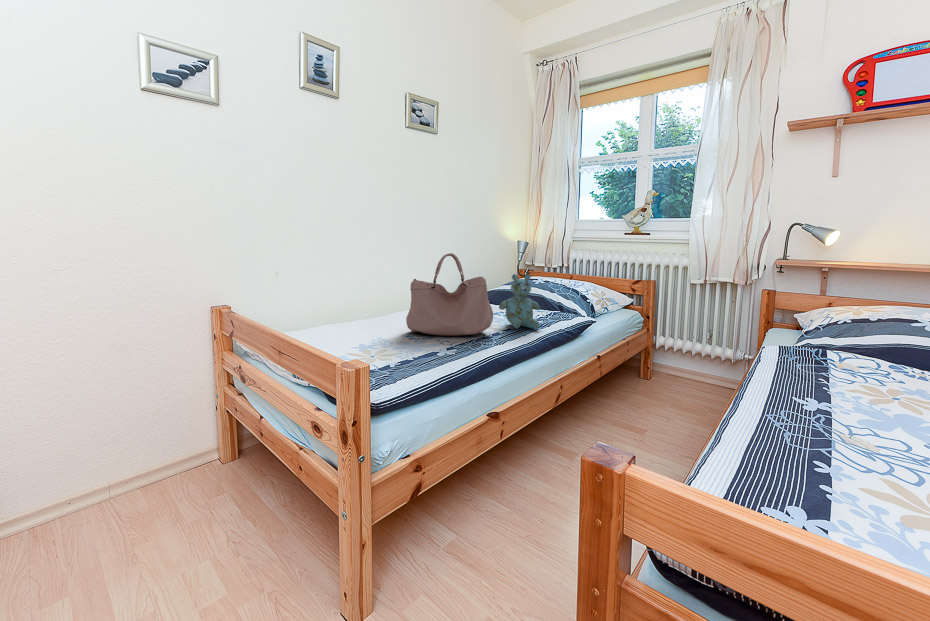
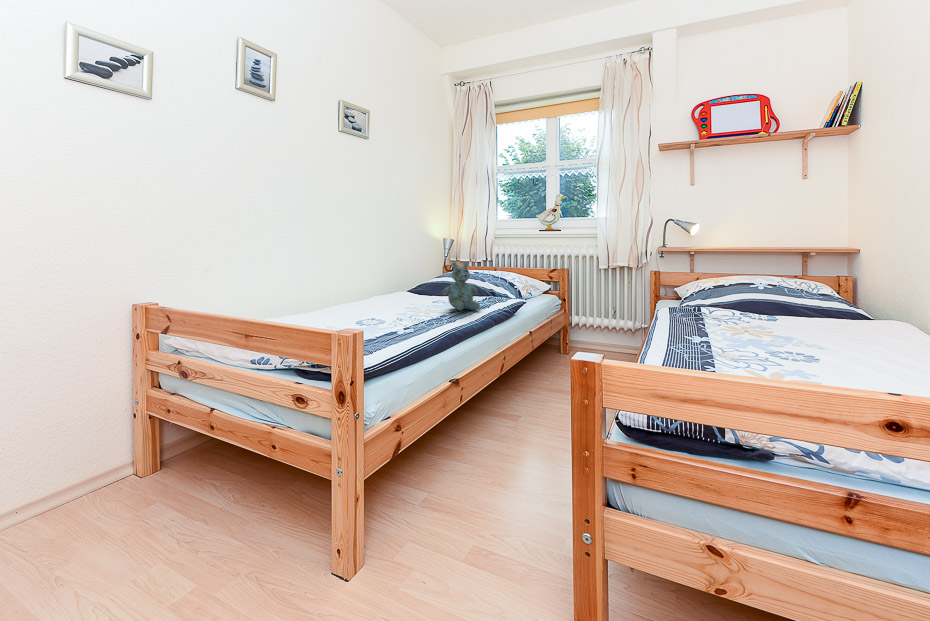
handbag: present [406,253,494,336] -> none [360,243,441,319]

